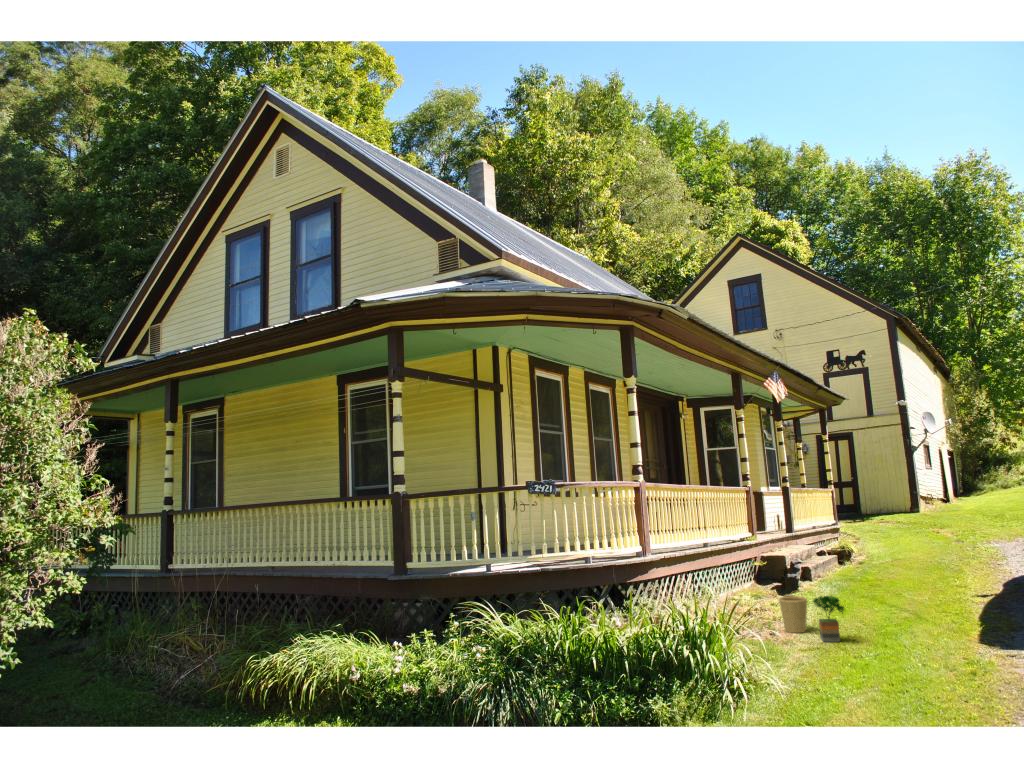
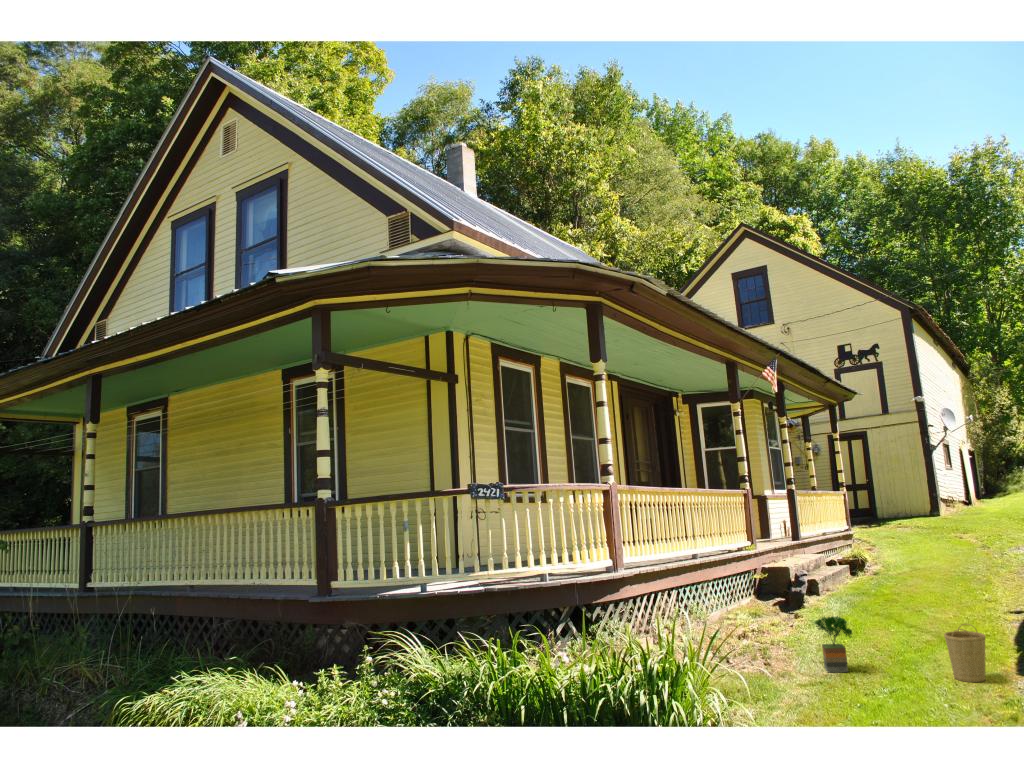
basket: present [779,594,807,633] -> present [944,624,986,682]

